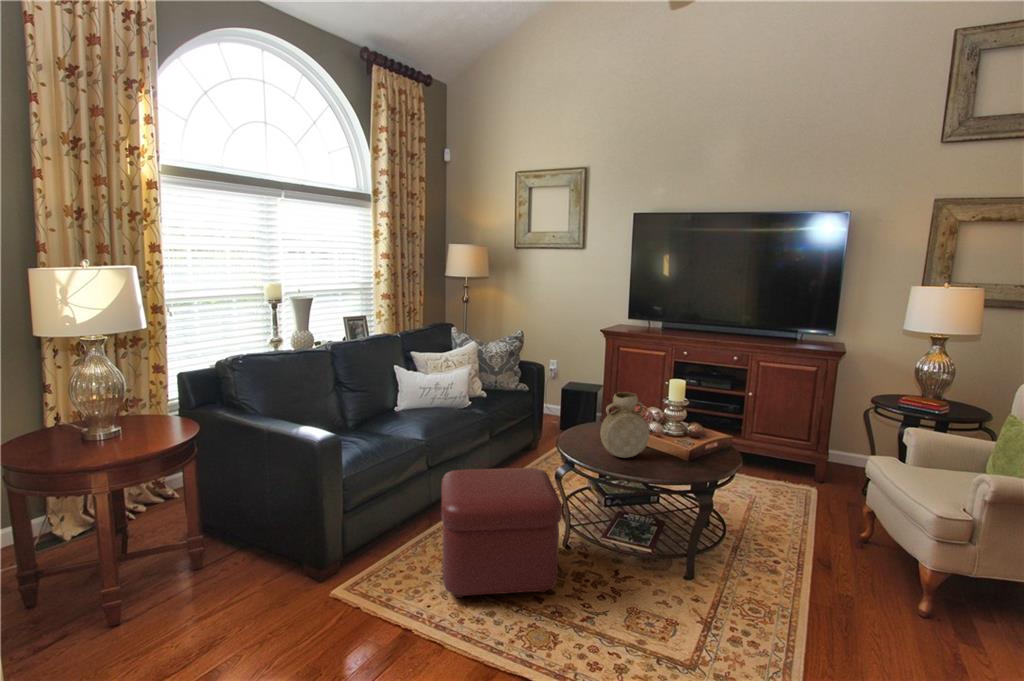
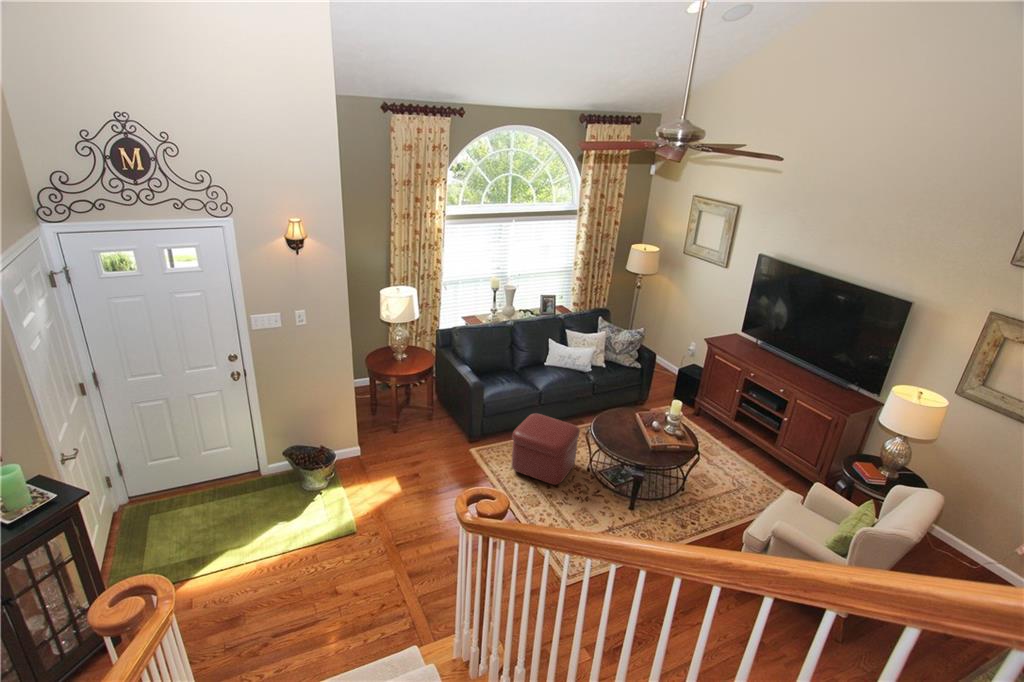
vase: present [600,392,650,458] -> none [606,402,633,438]

